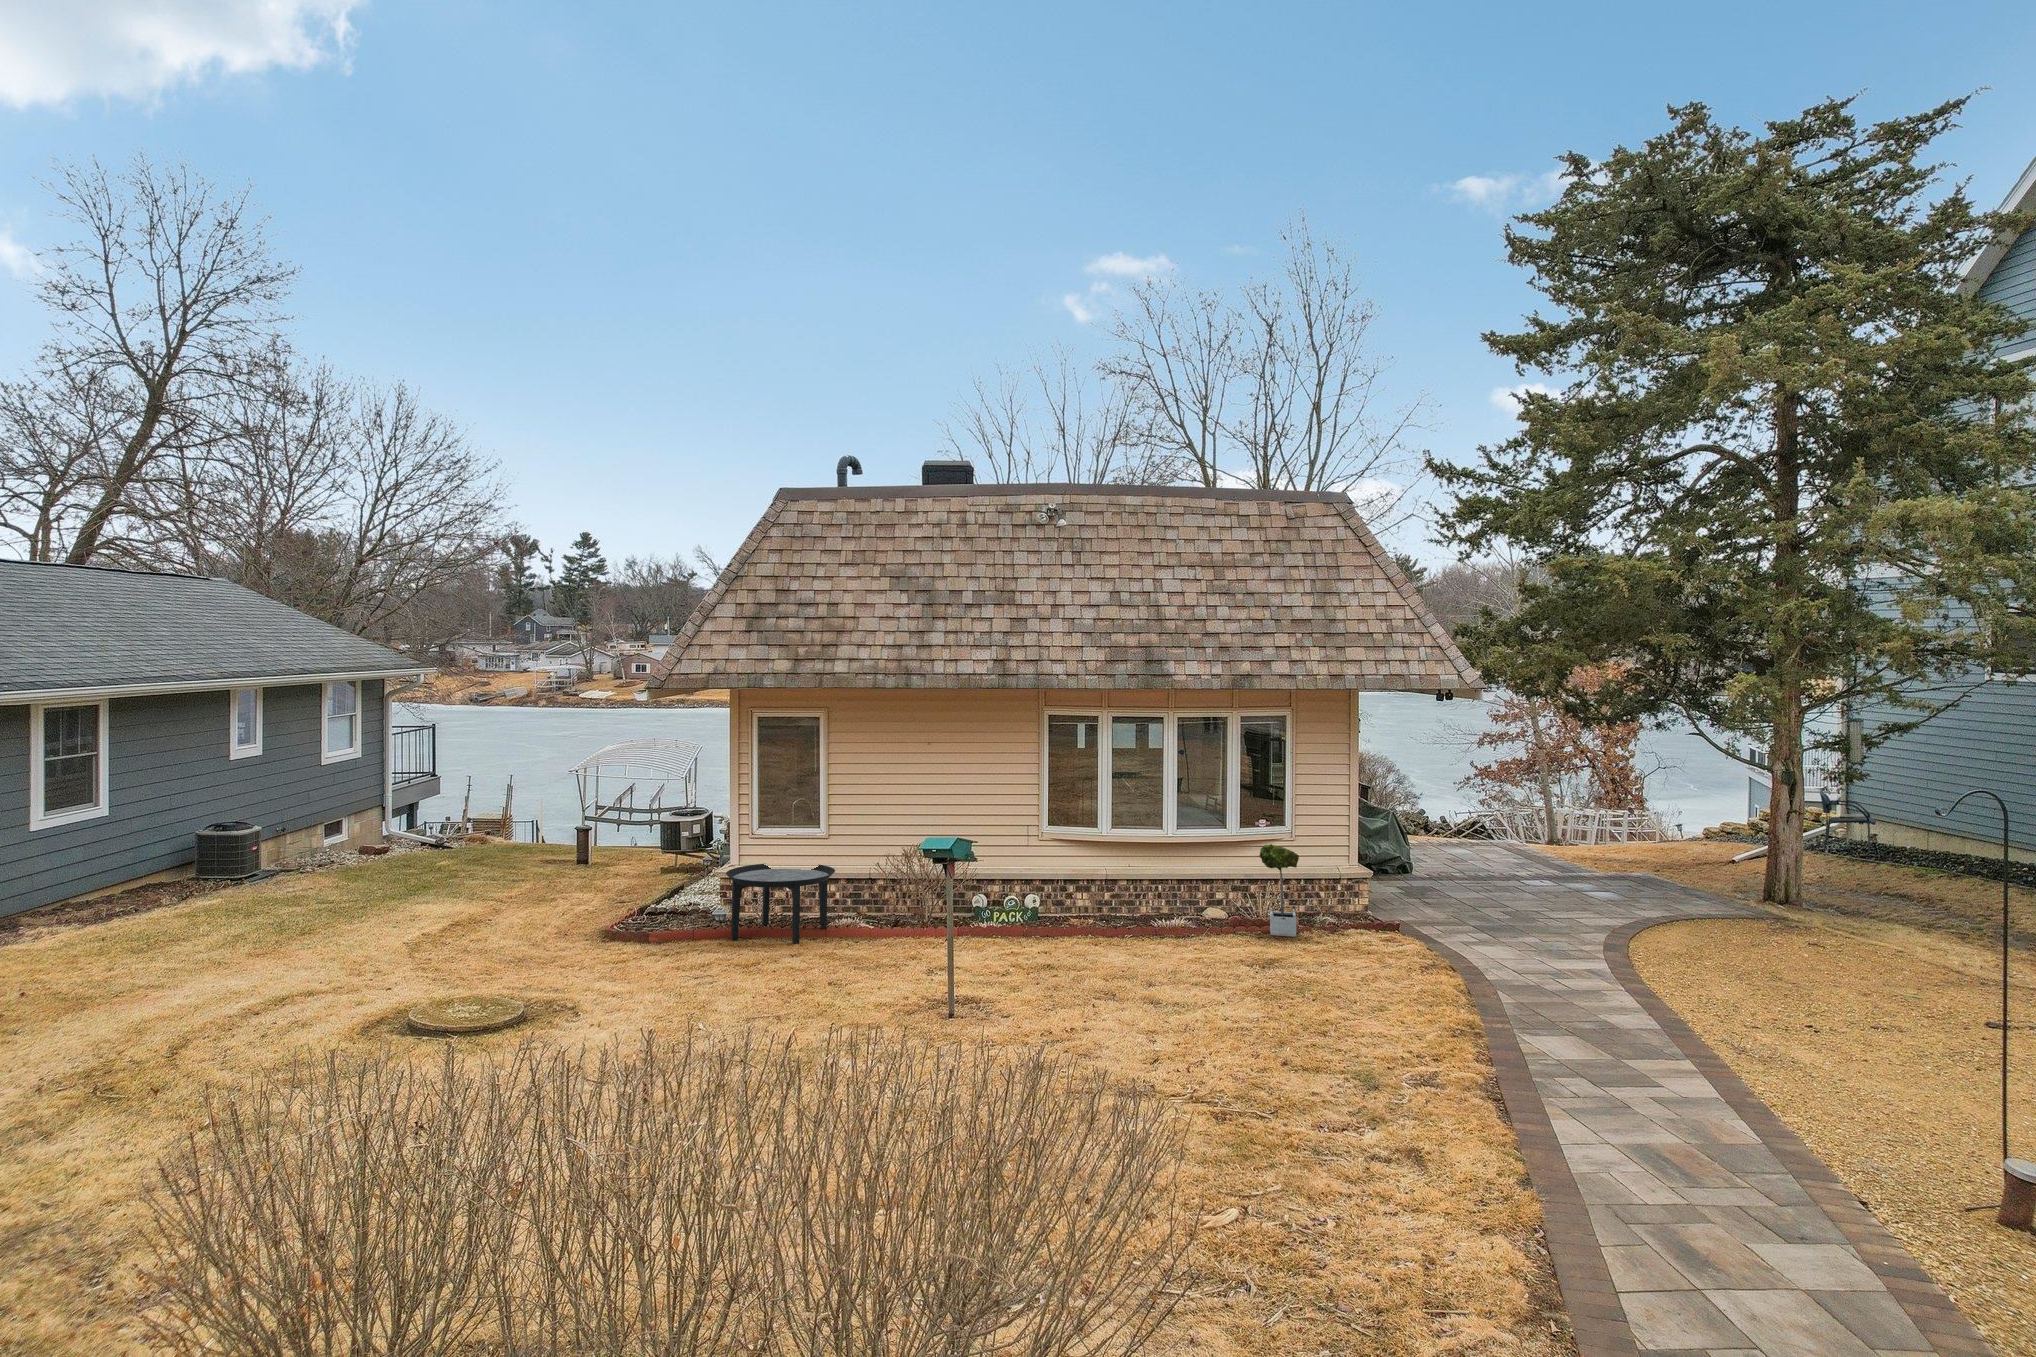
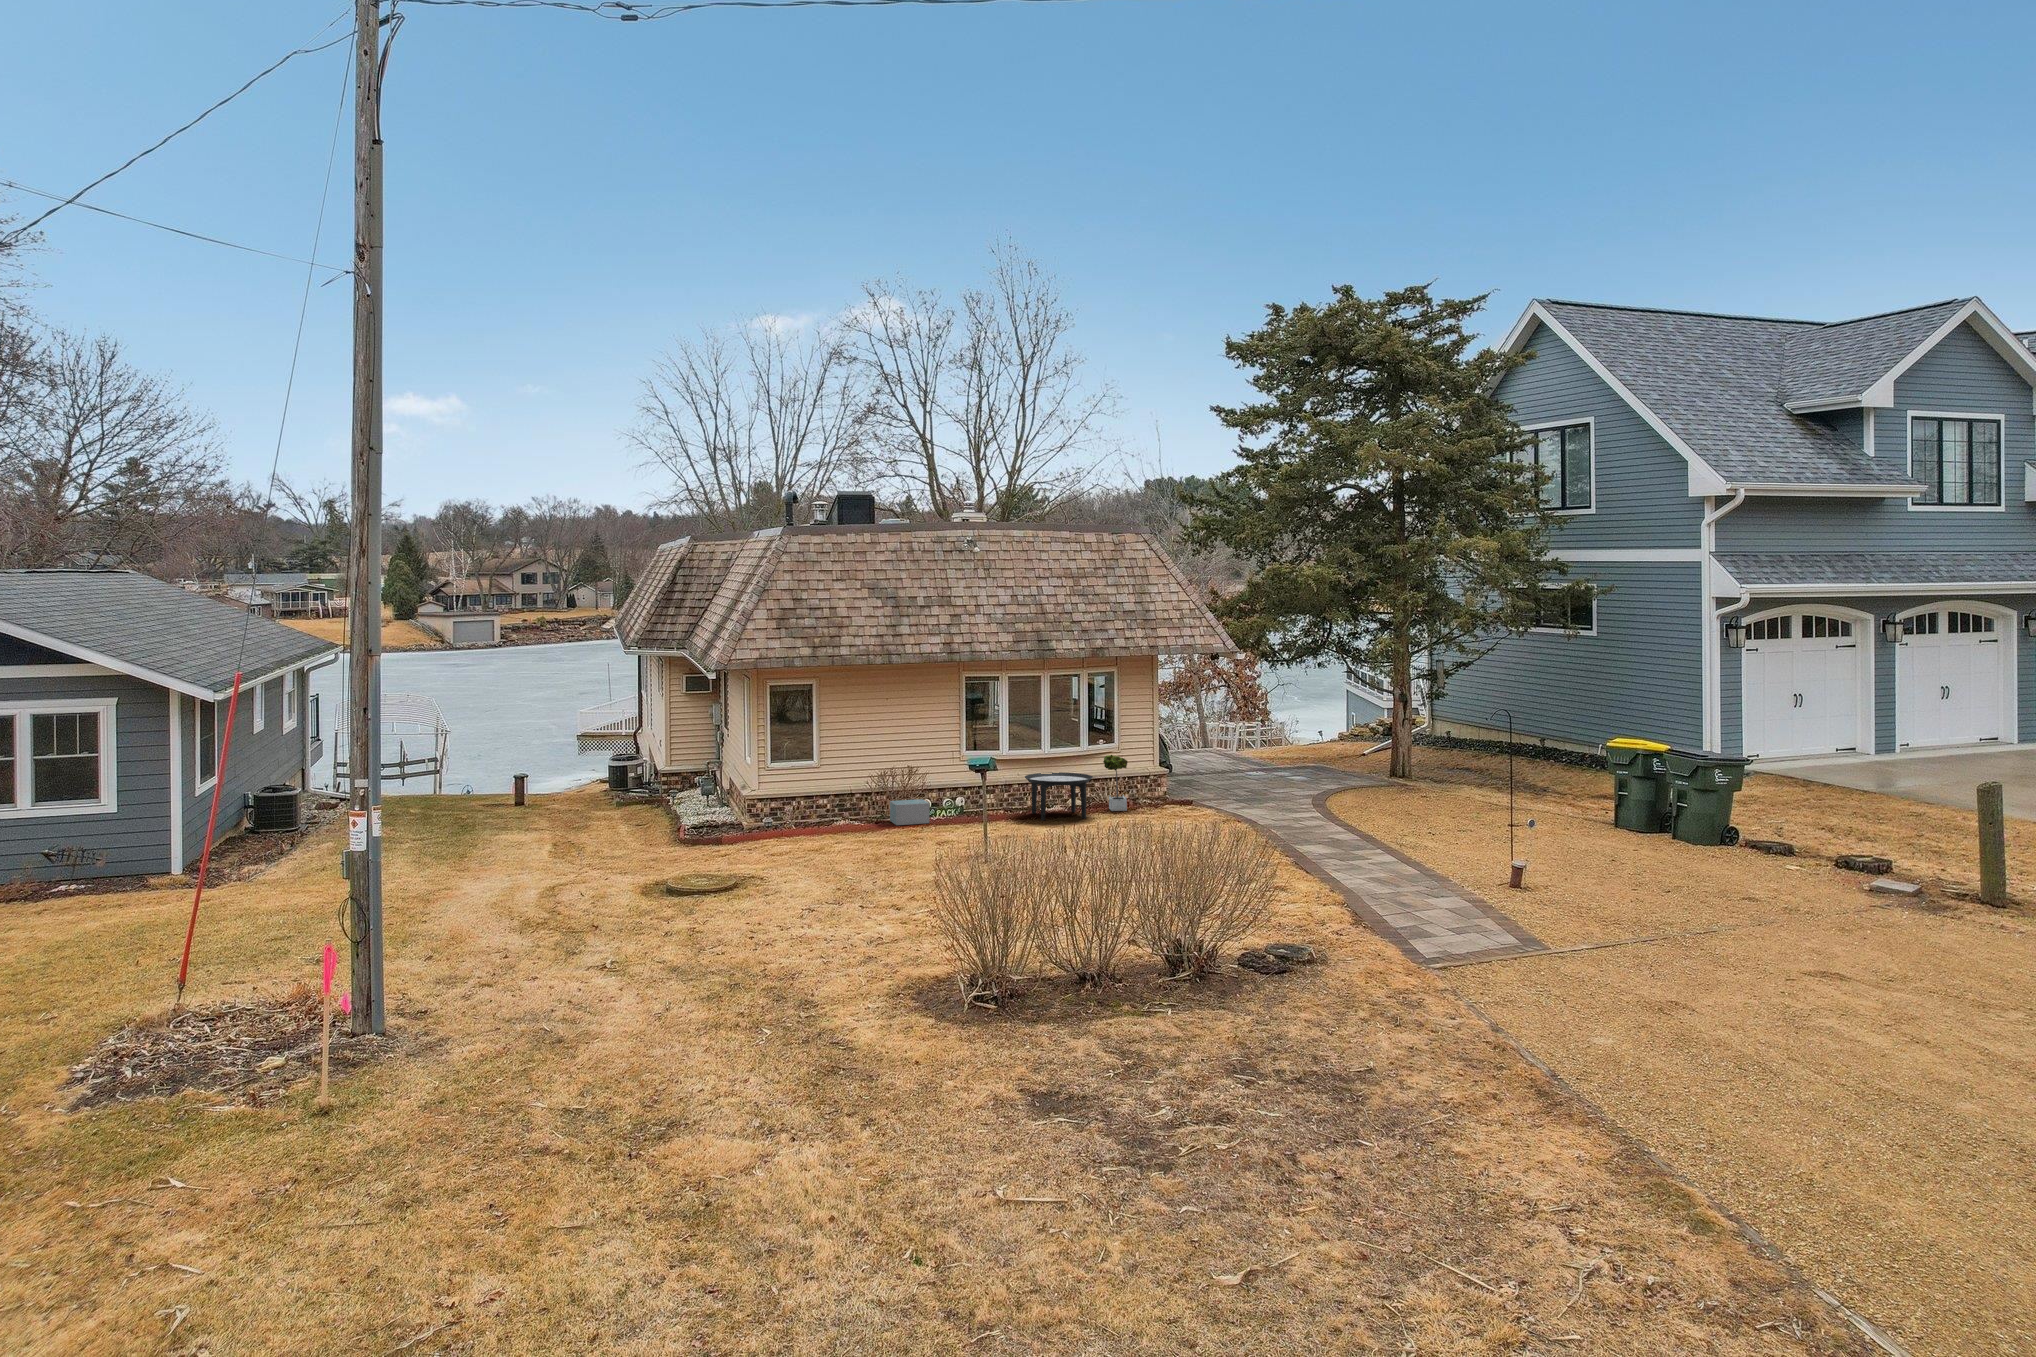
chair: present [1820,792,1876,854] -> none [1419,707,1450,747]
round table: present [726,864,835,944] -> present [1025,772,1093,821]
storage box: none [920,894,972,934] -> present [890,799,930,825]

